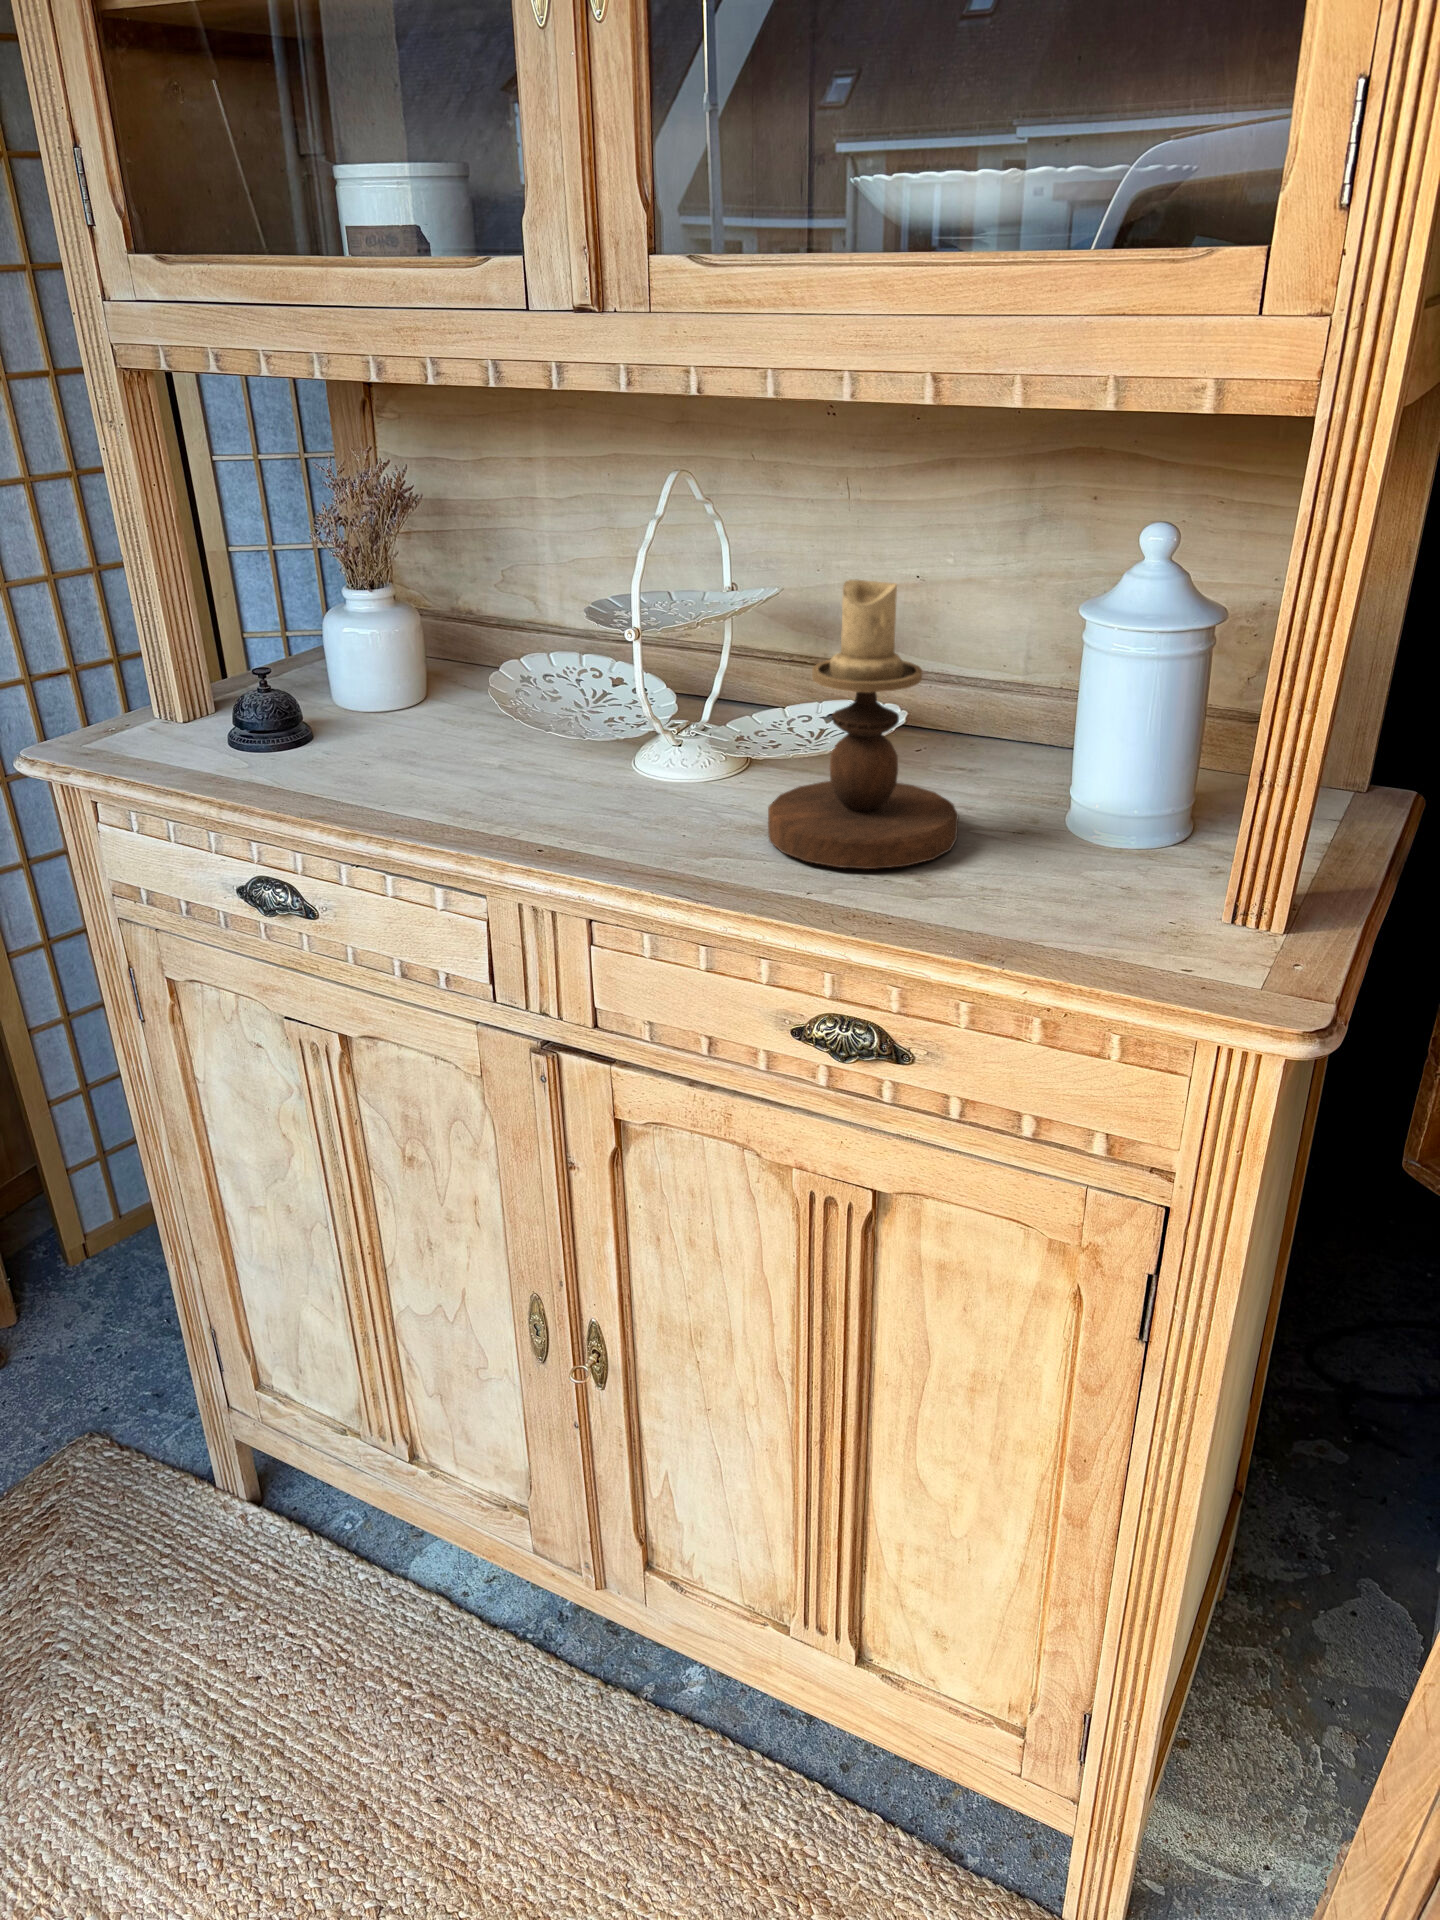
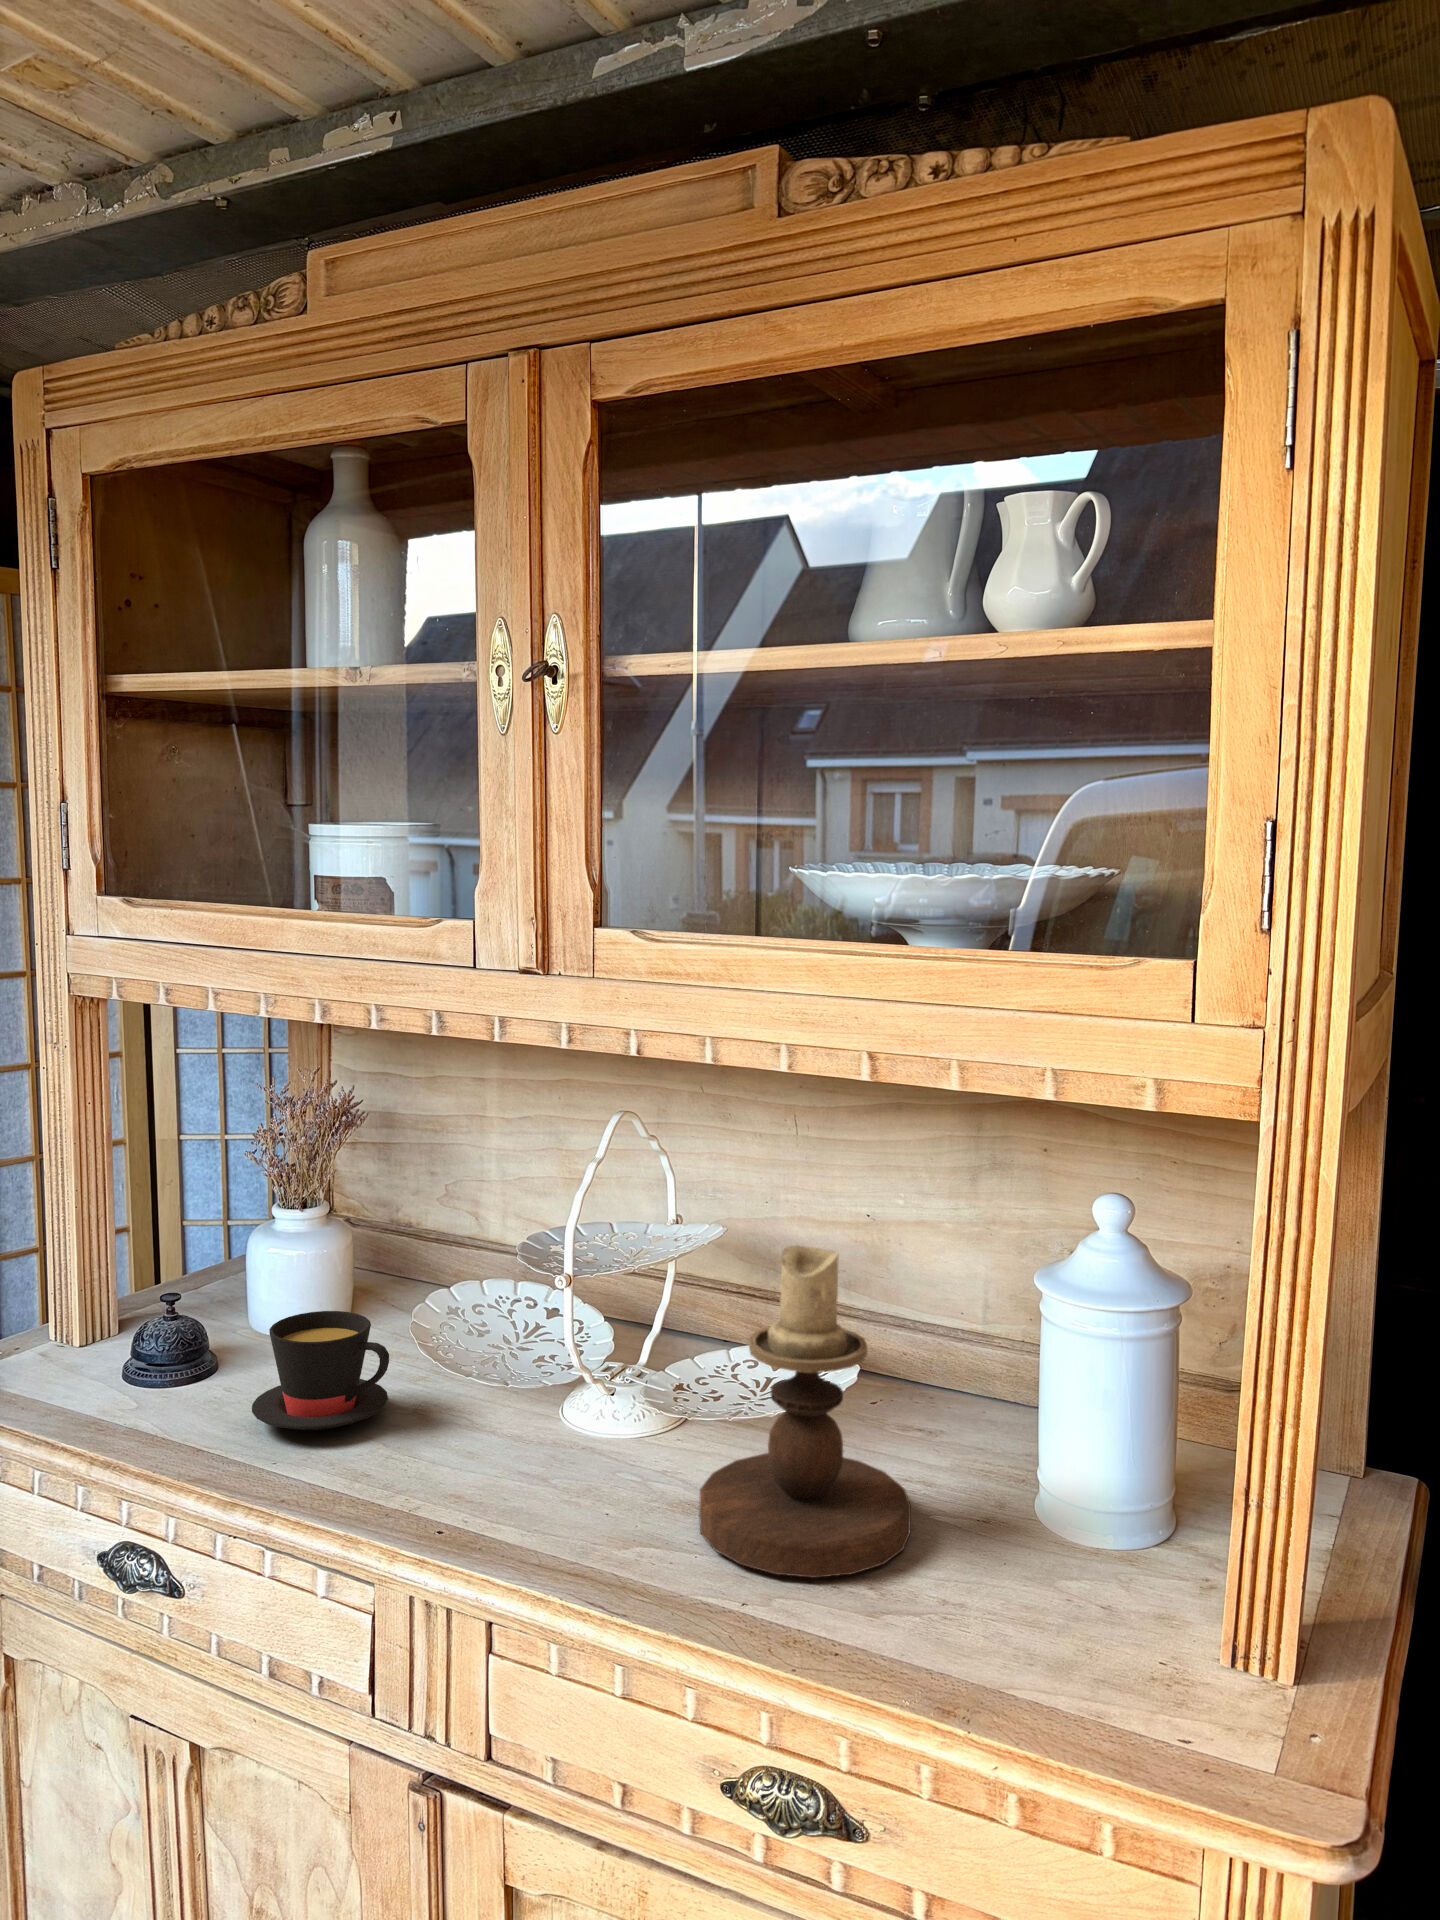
teacup: none [353,674,476,778] -> present [252,1311,389,1430]

